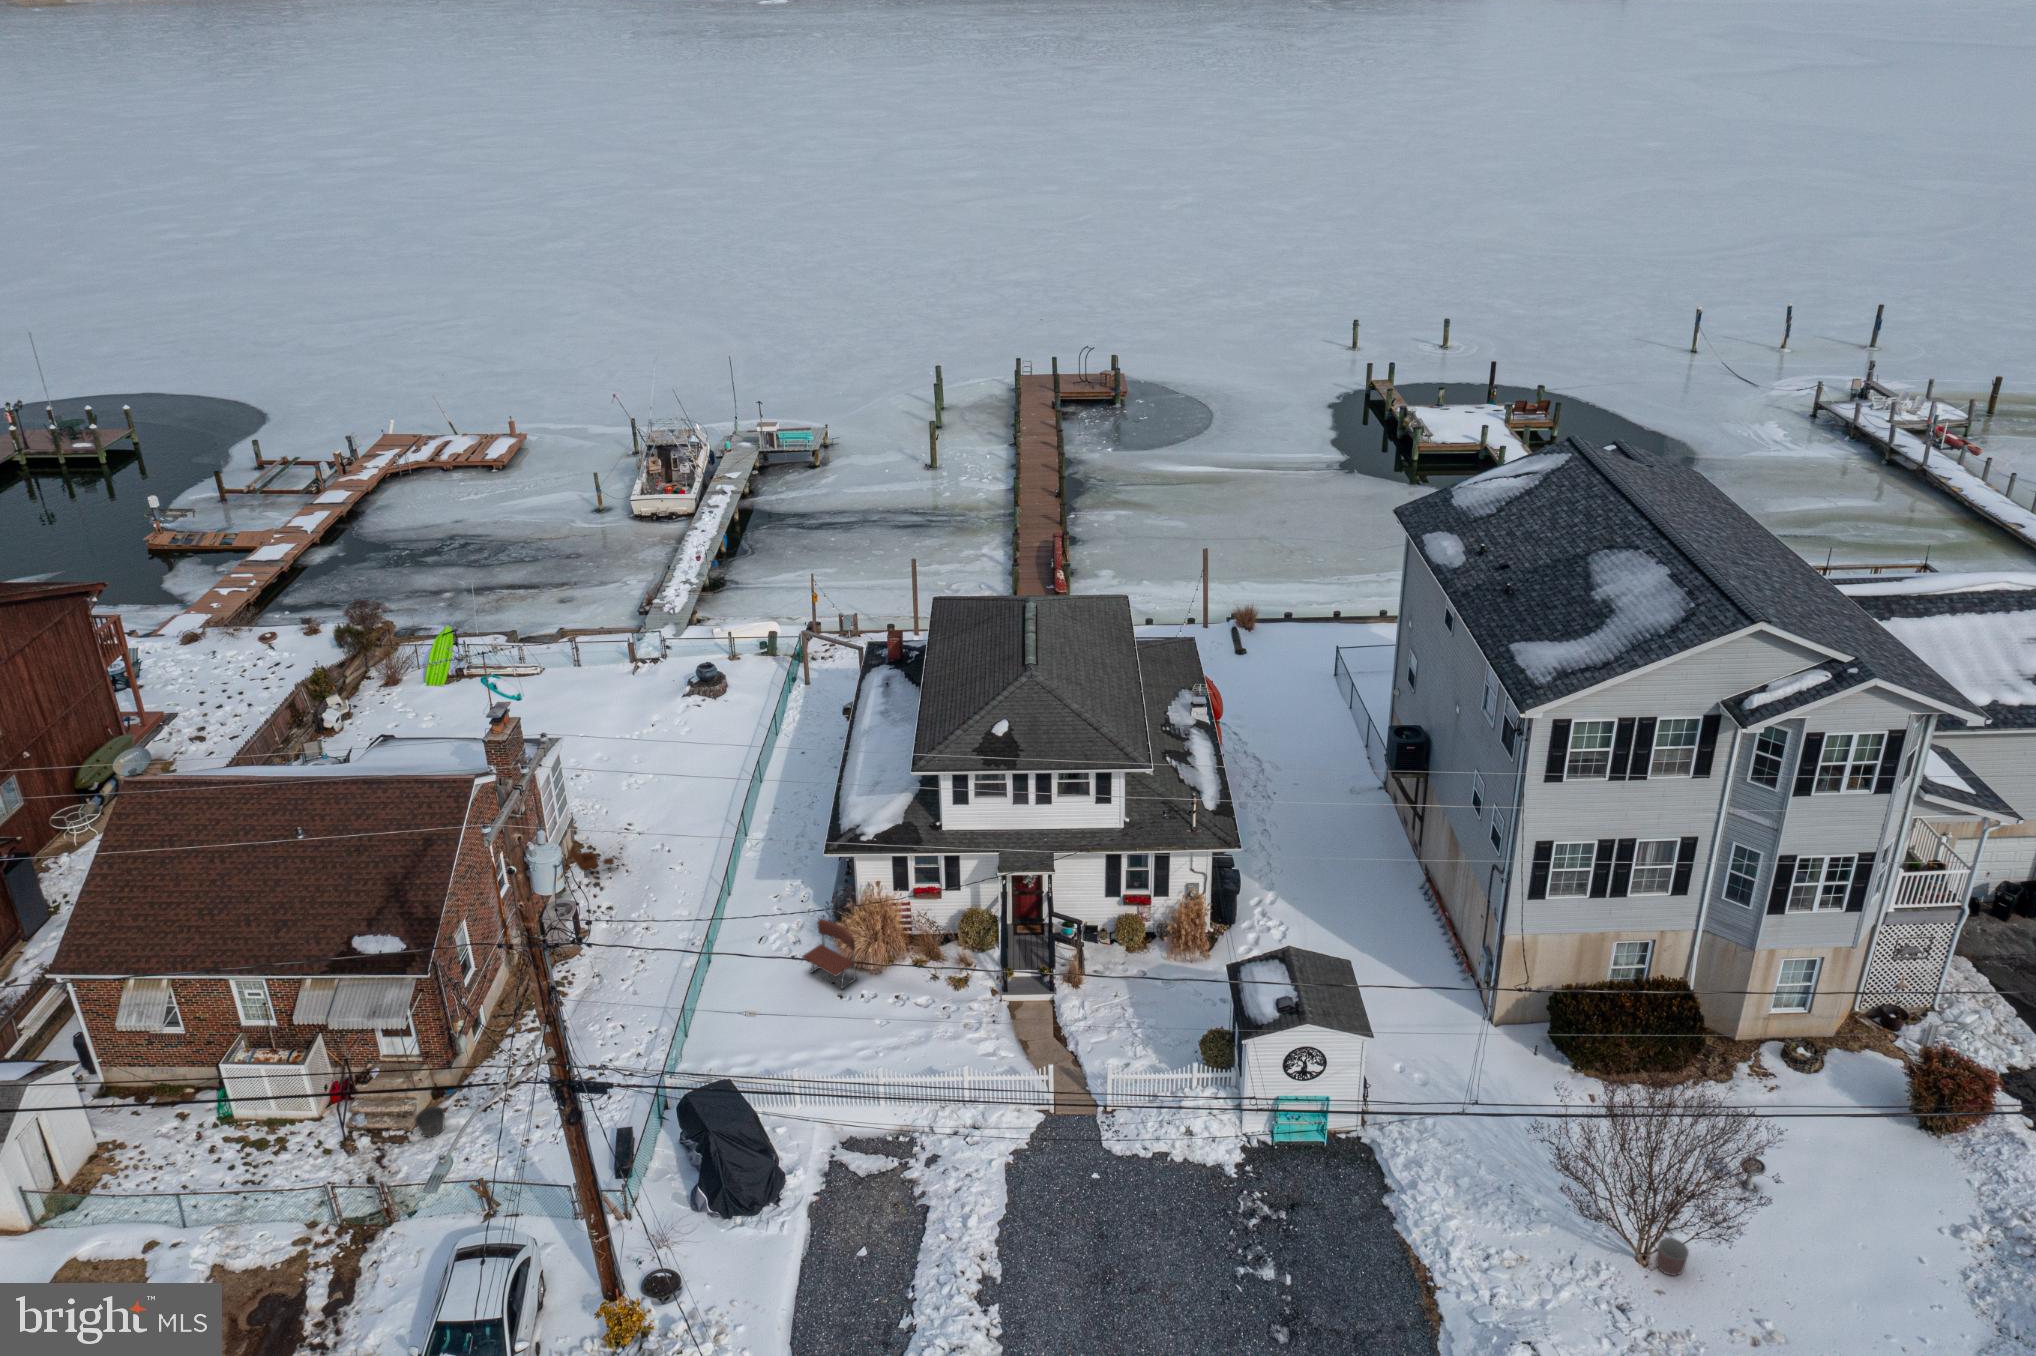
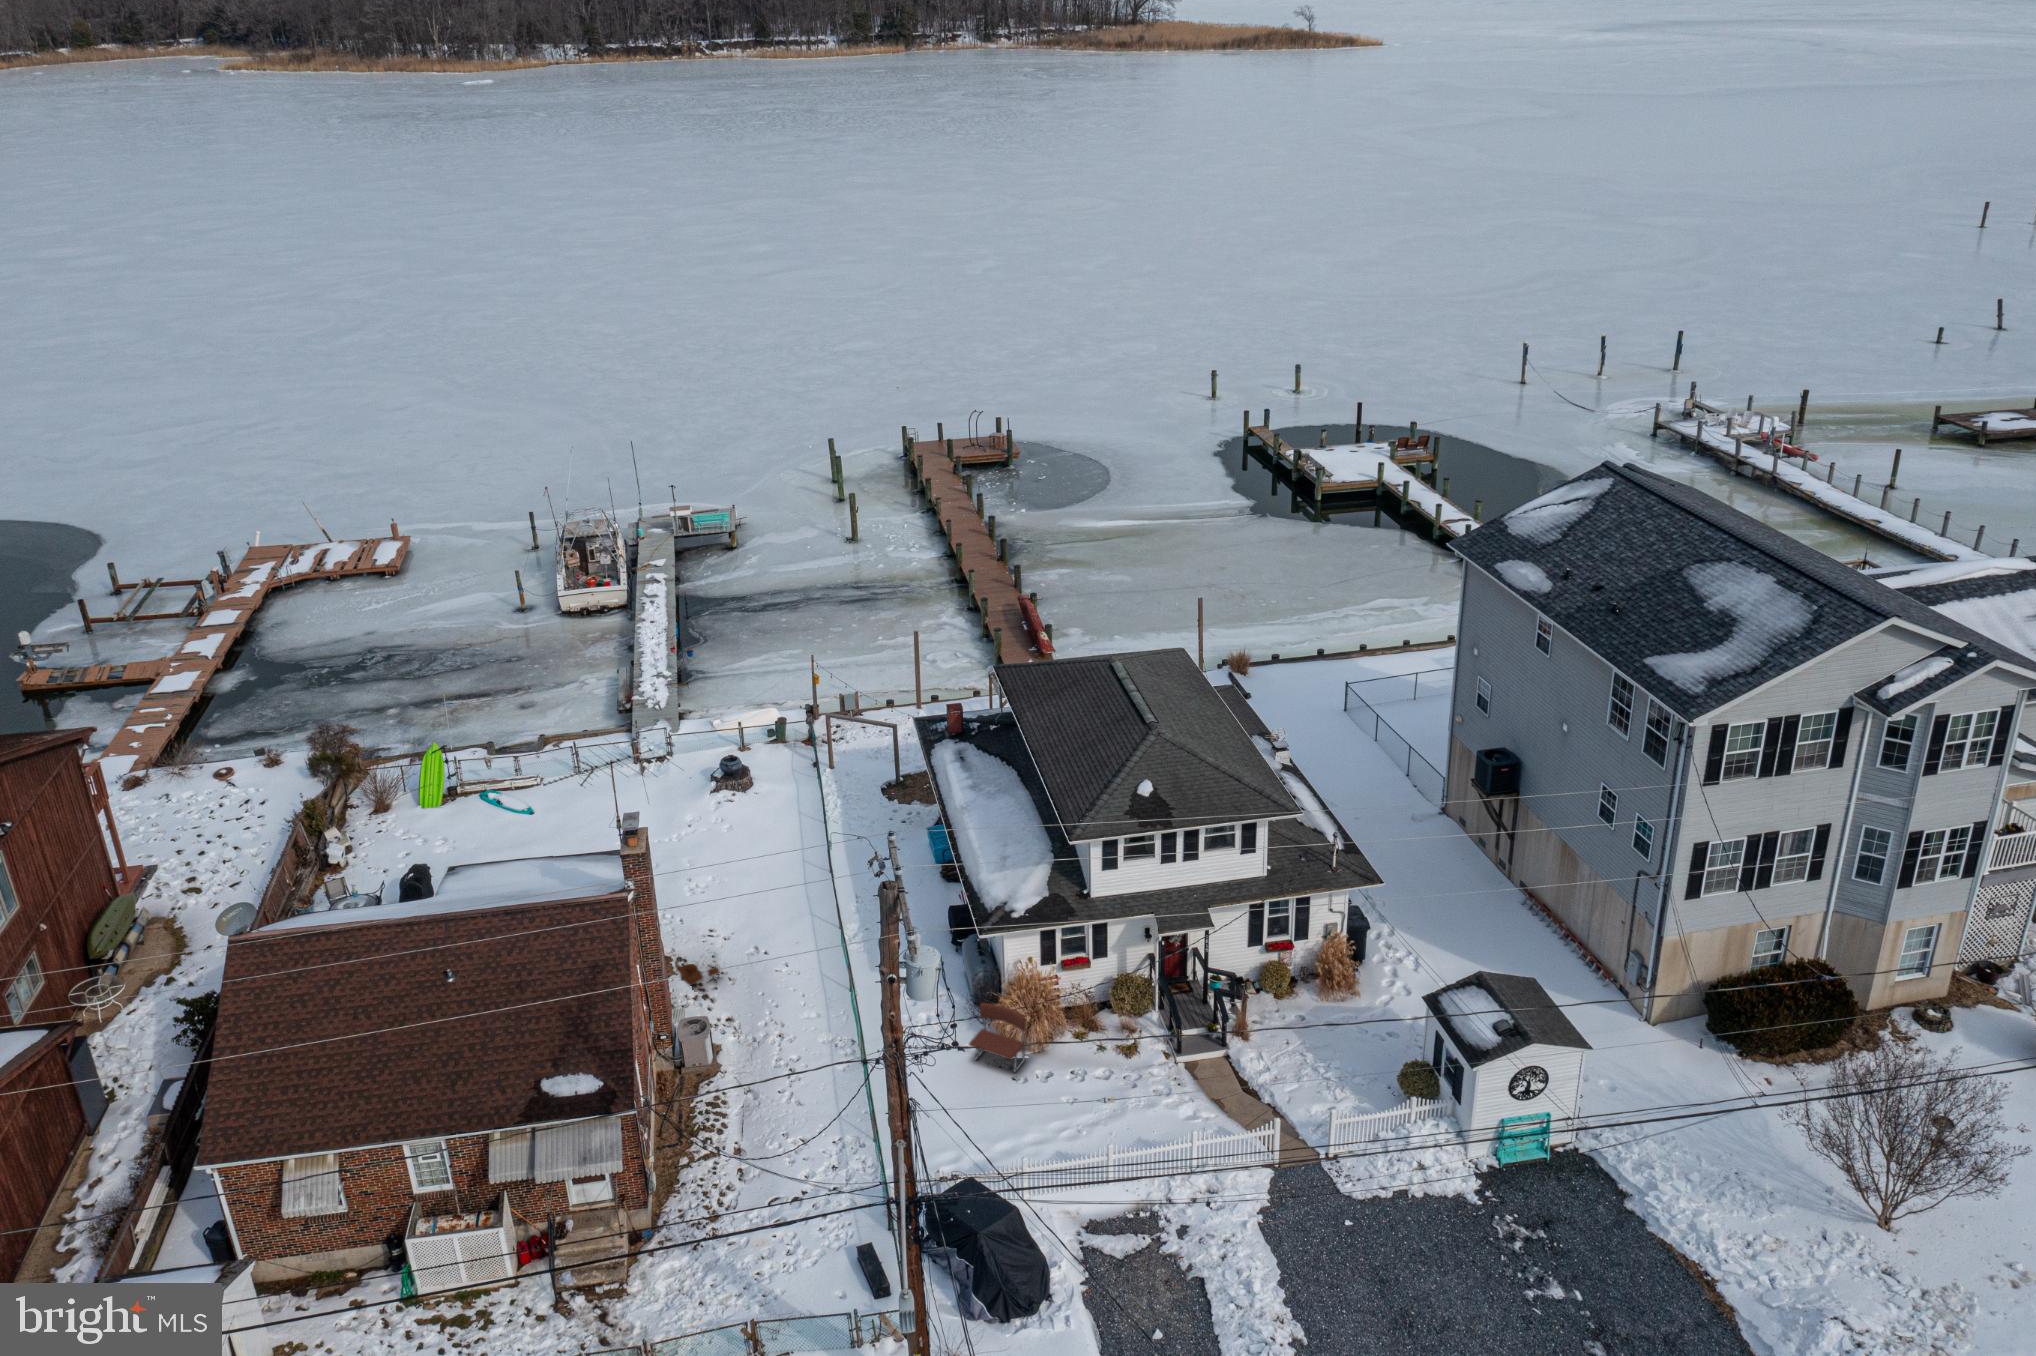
wooden bucket: present [415,1106,445,1137] -> none [630,1251,661,1287]
planter: present [1656,1238,1689,1276] -> none [1893,1200,1927,1236]

